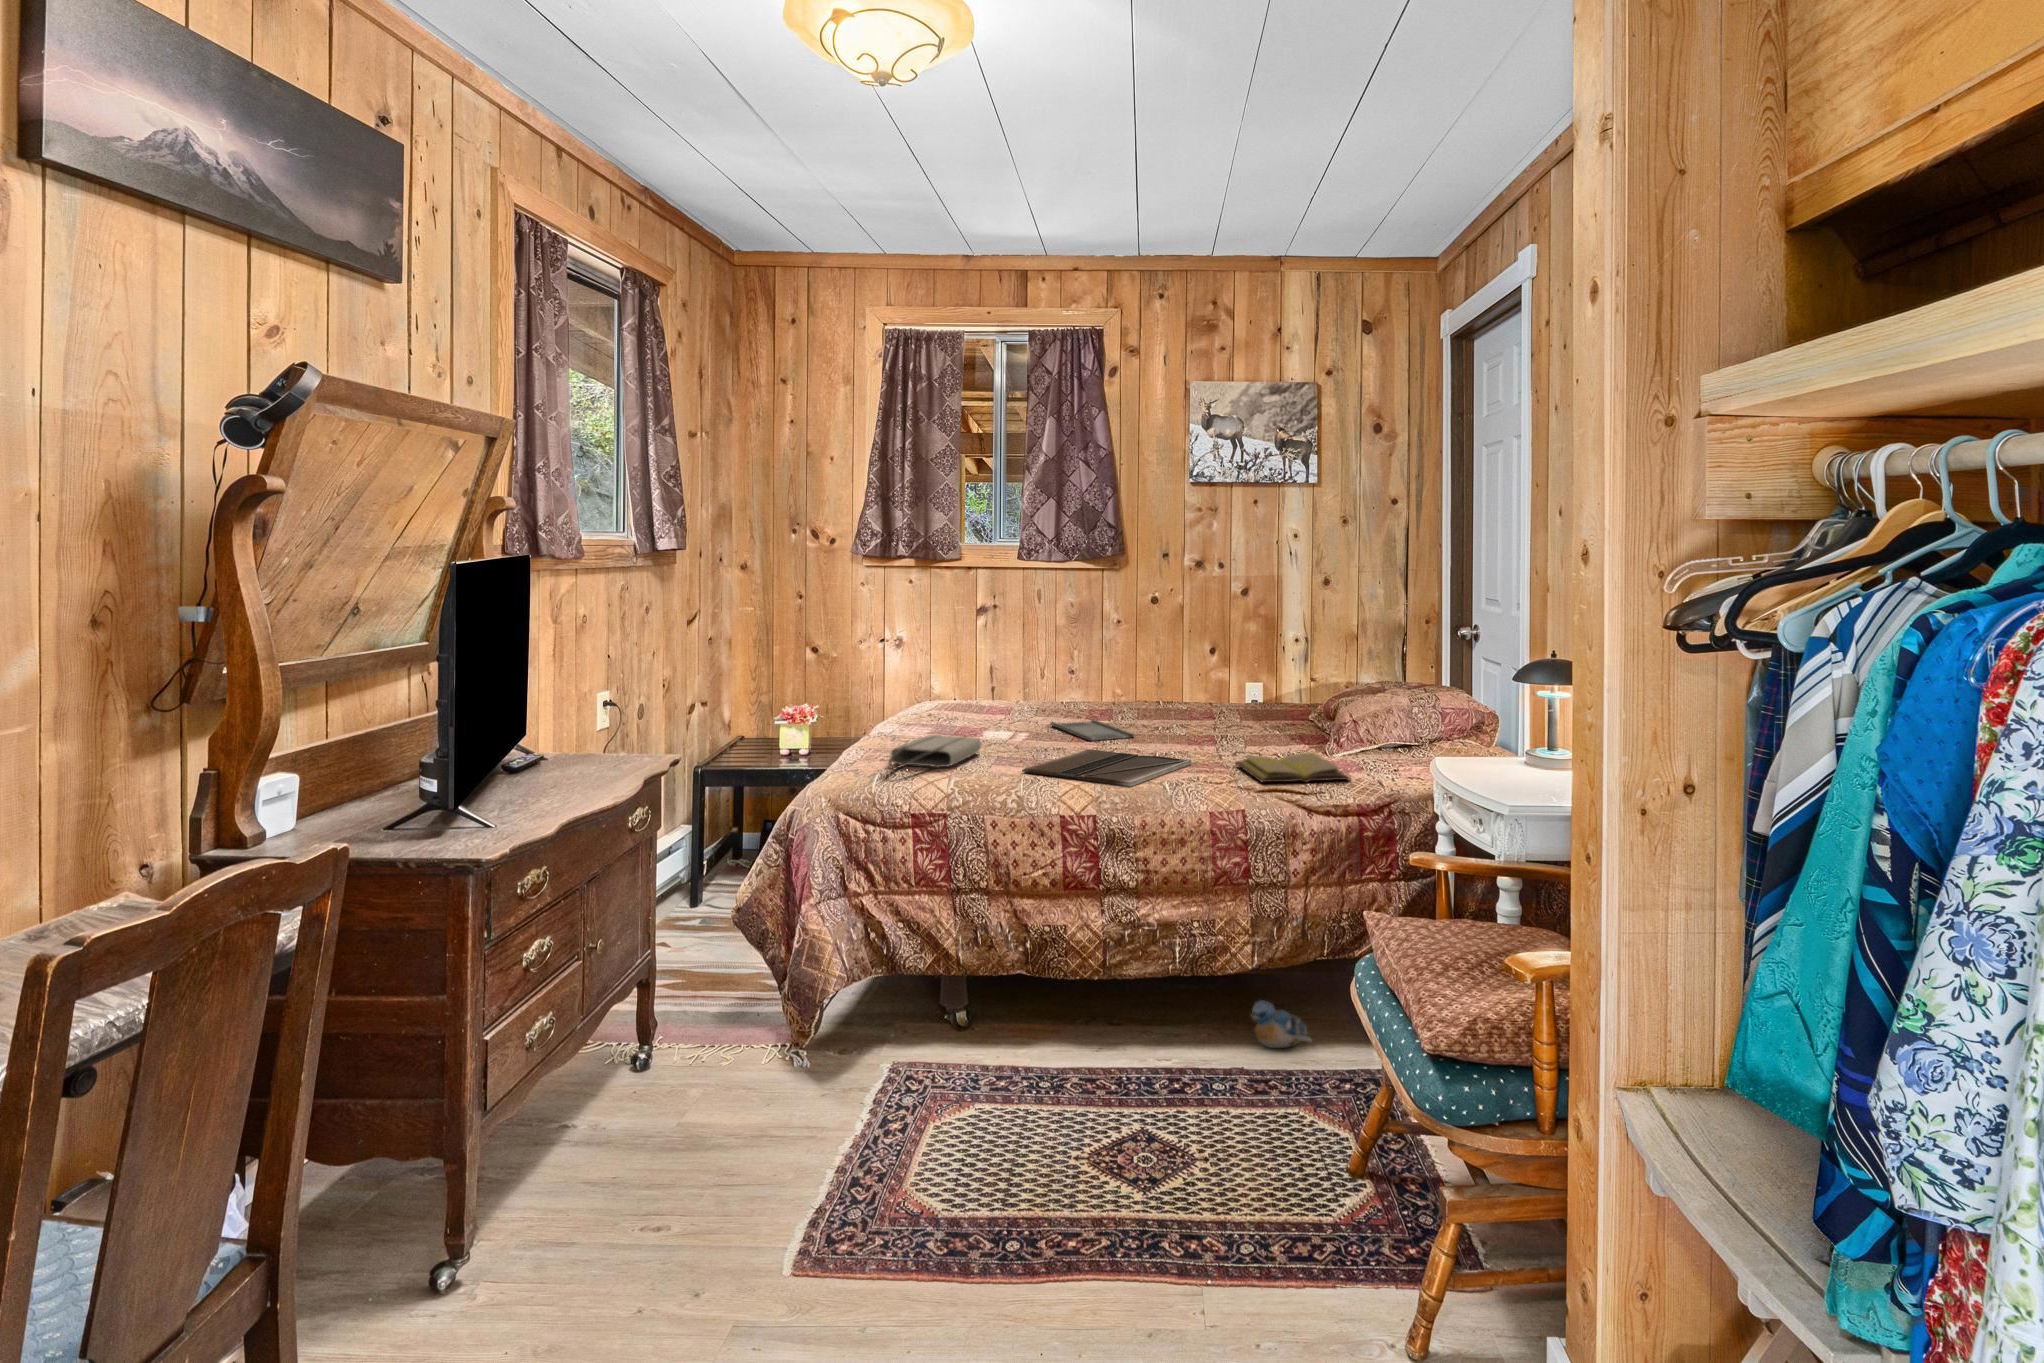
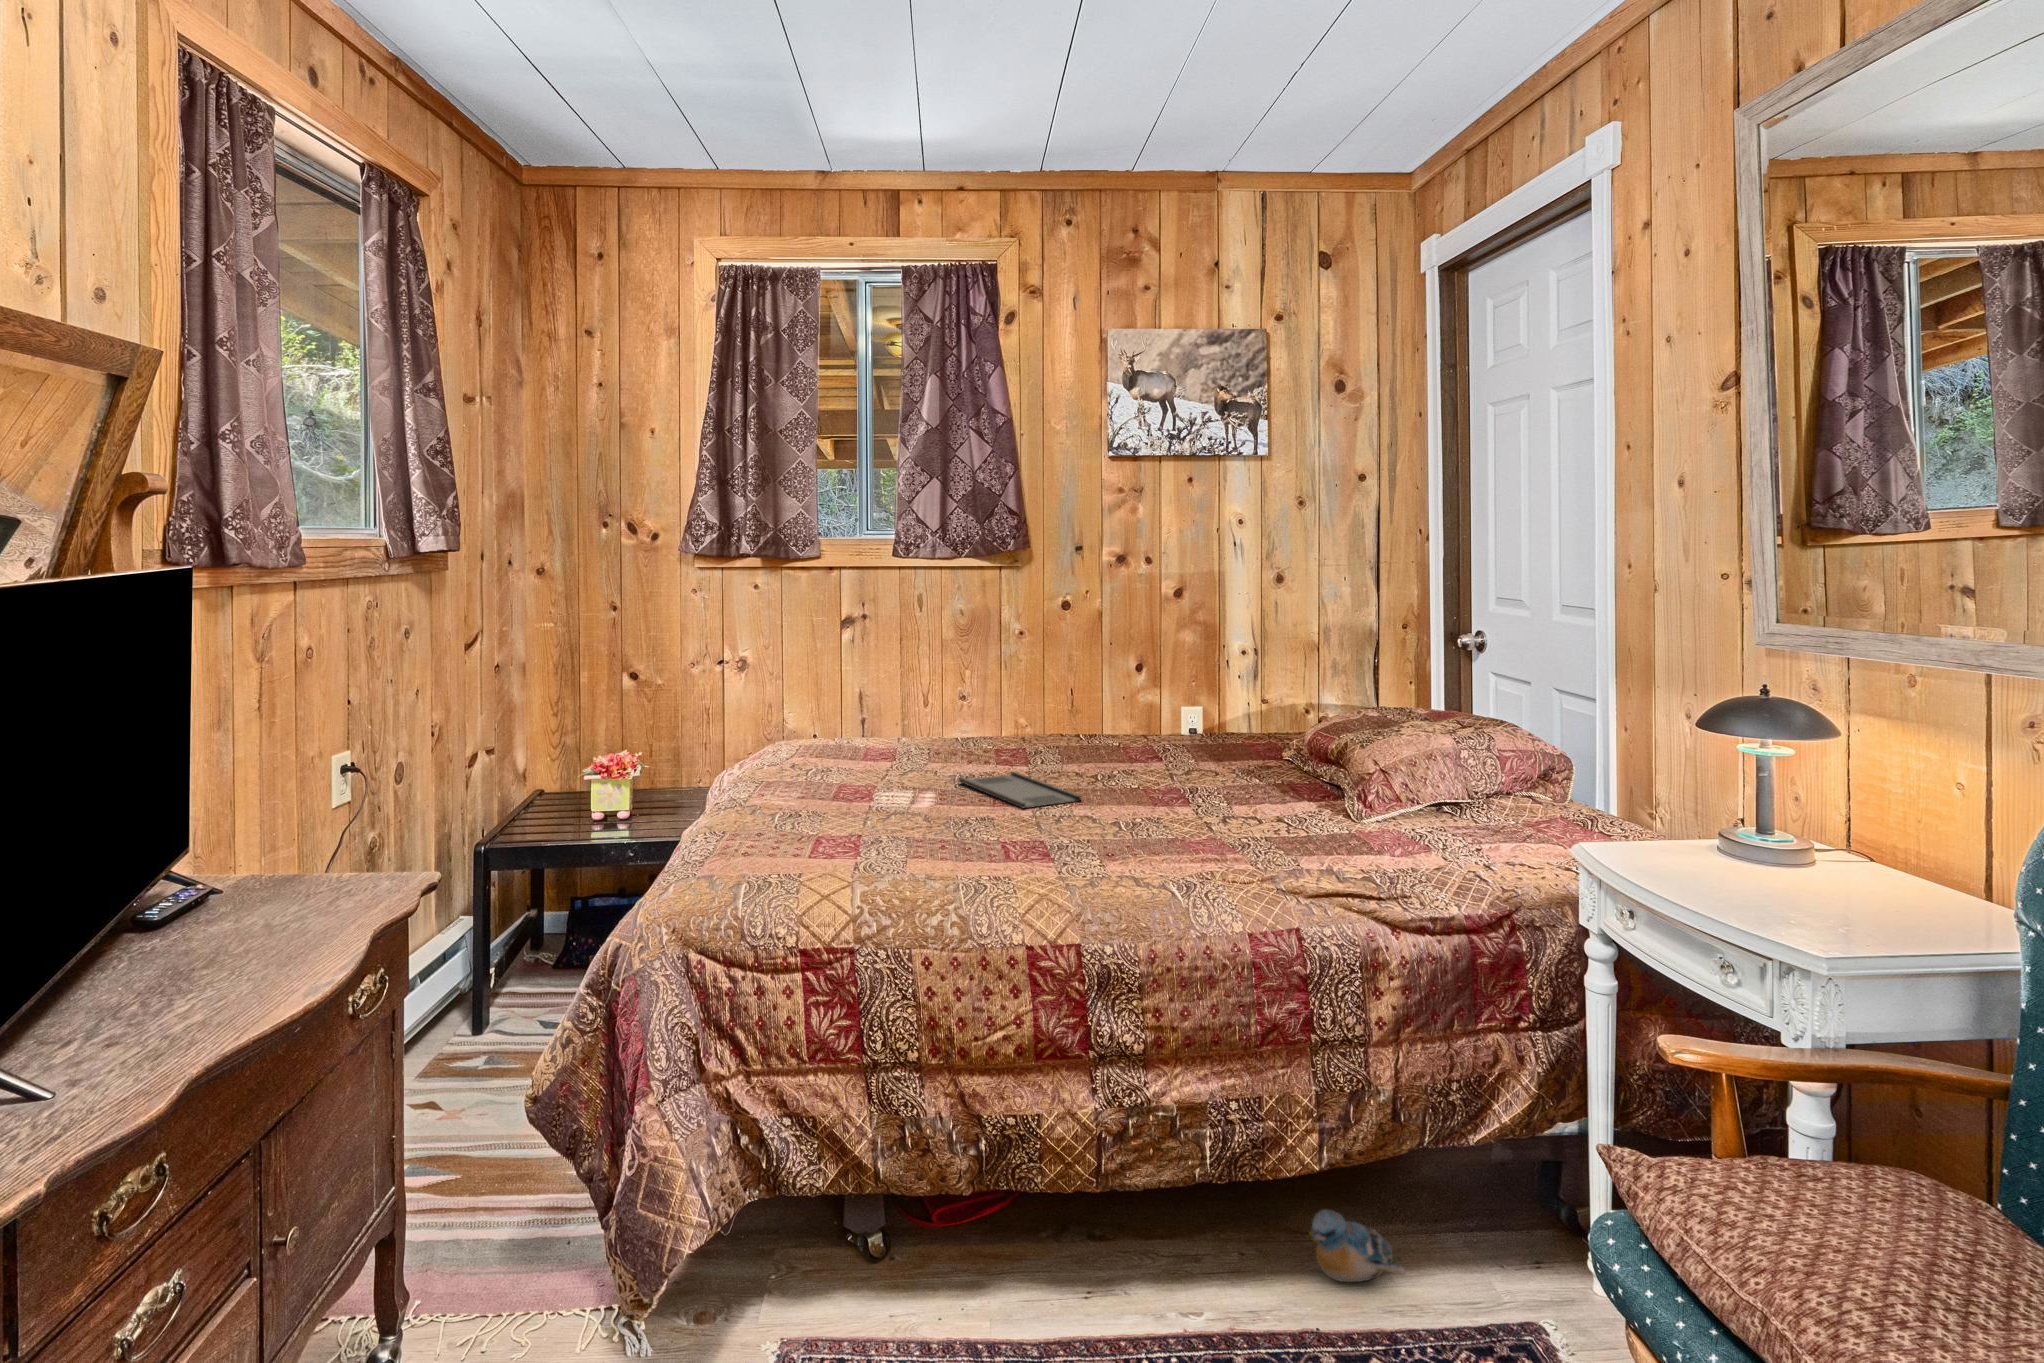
tote bag: present [888,735,981,770] -> none [757,810,881,876]
laptop: present [1022,749,1191,787] -> none [952,826,1186,896]
diary: present [1235,753,1350,783] -> none [1251,828,1437,883]

